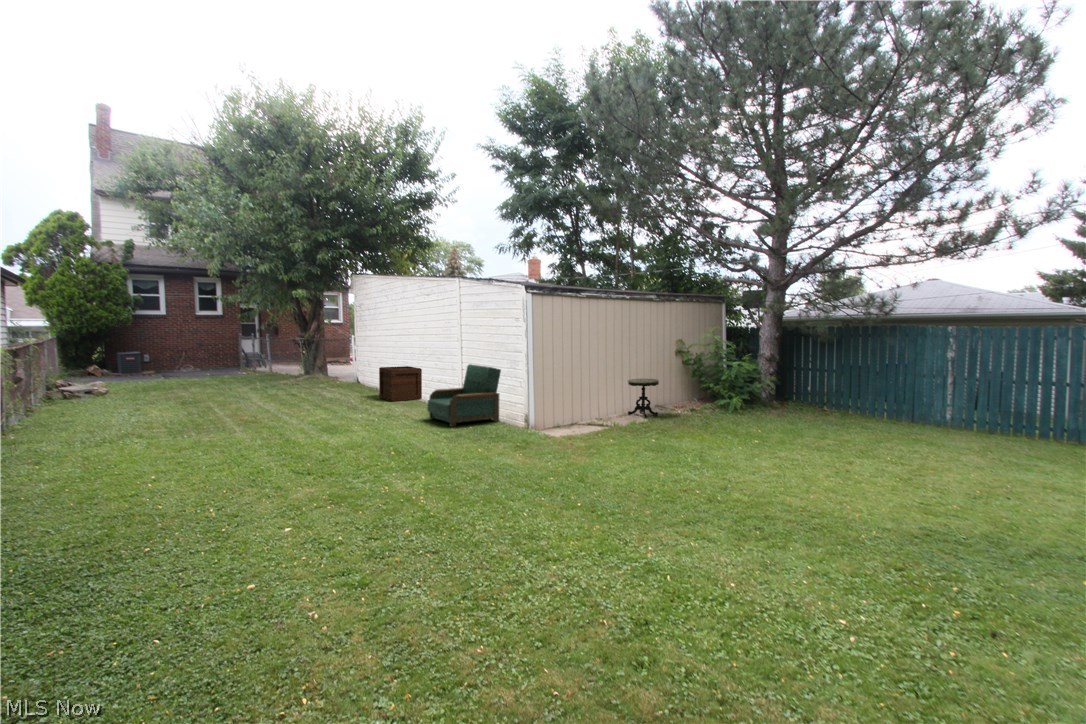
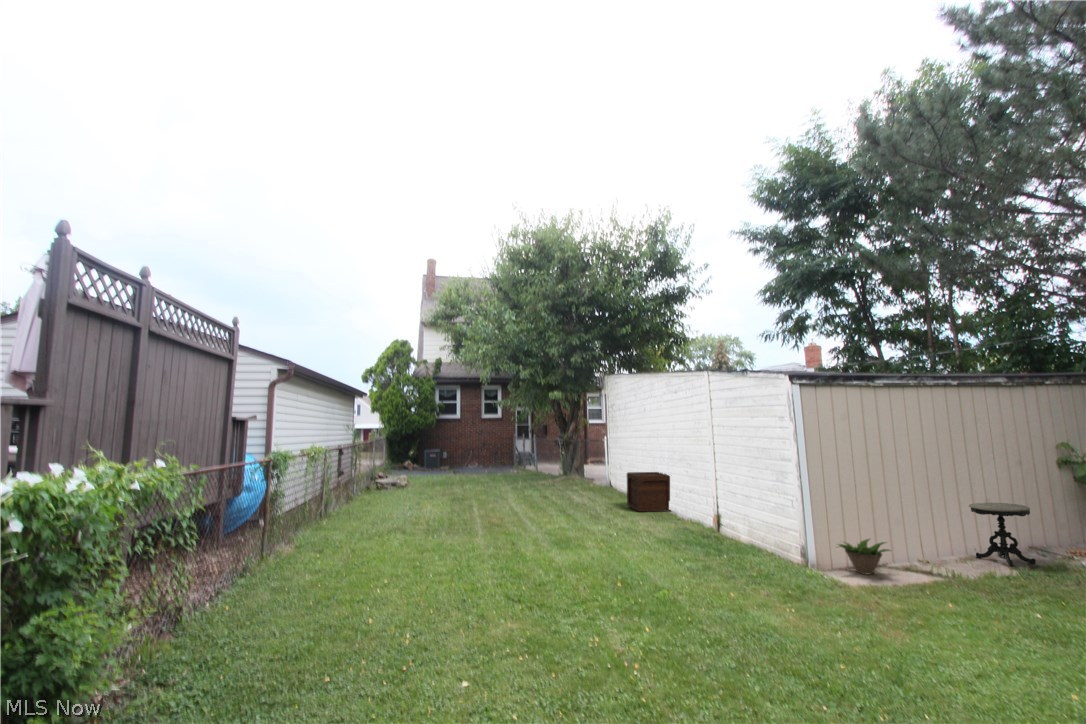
armchair: present [428,364,501,426] -> none [673,473,766,553]
decorative plant: none [546,406,582,430] -> present [838,539,890,575]

